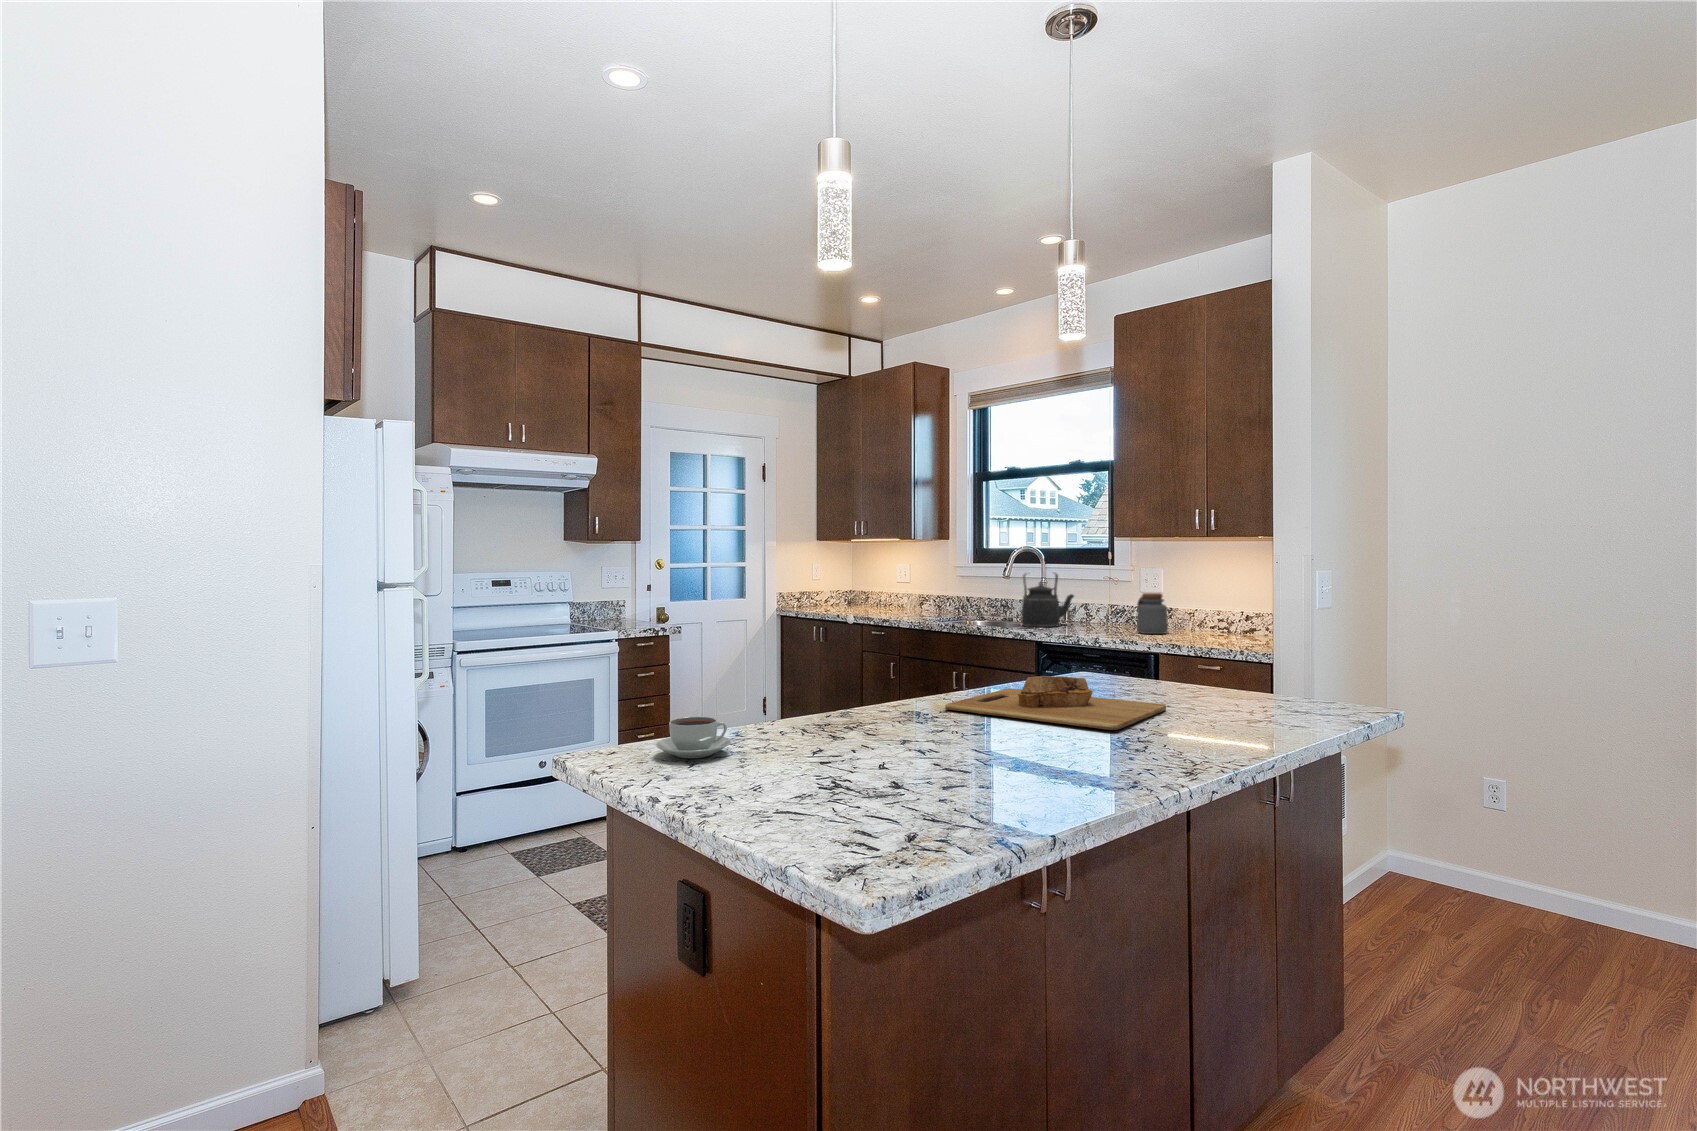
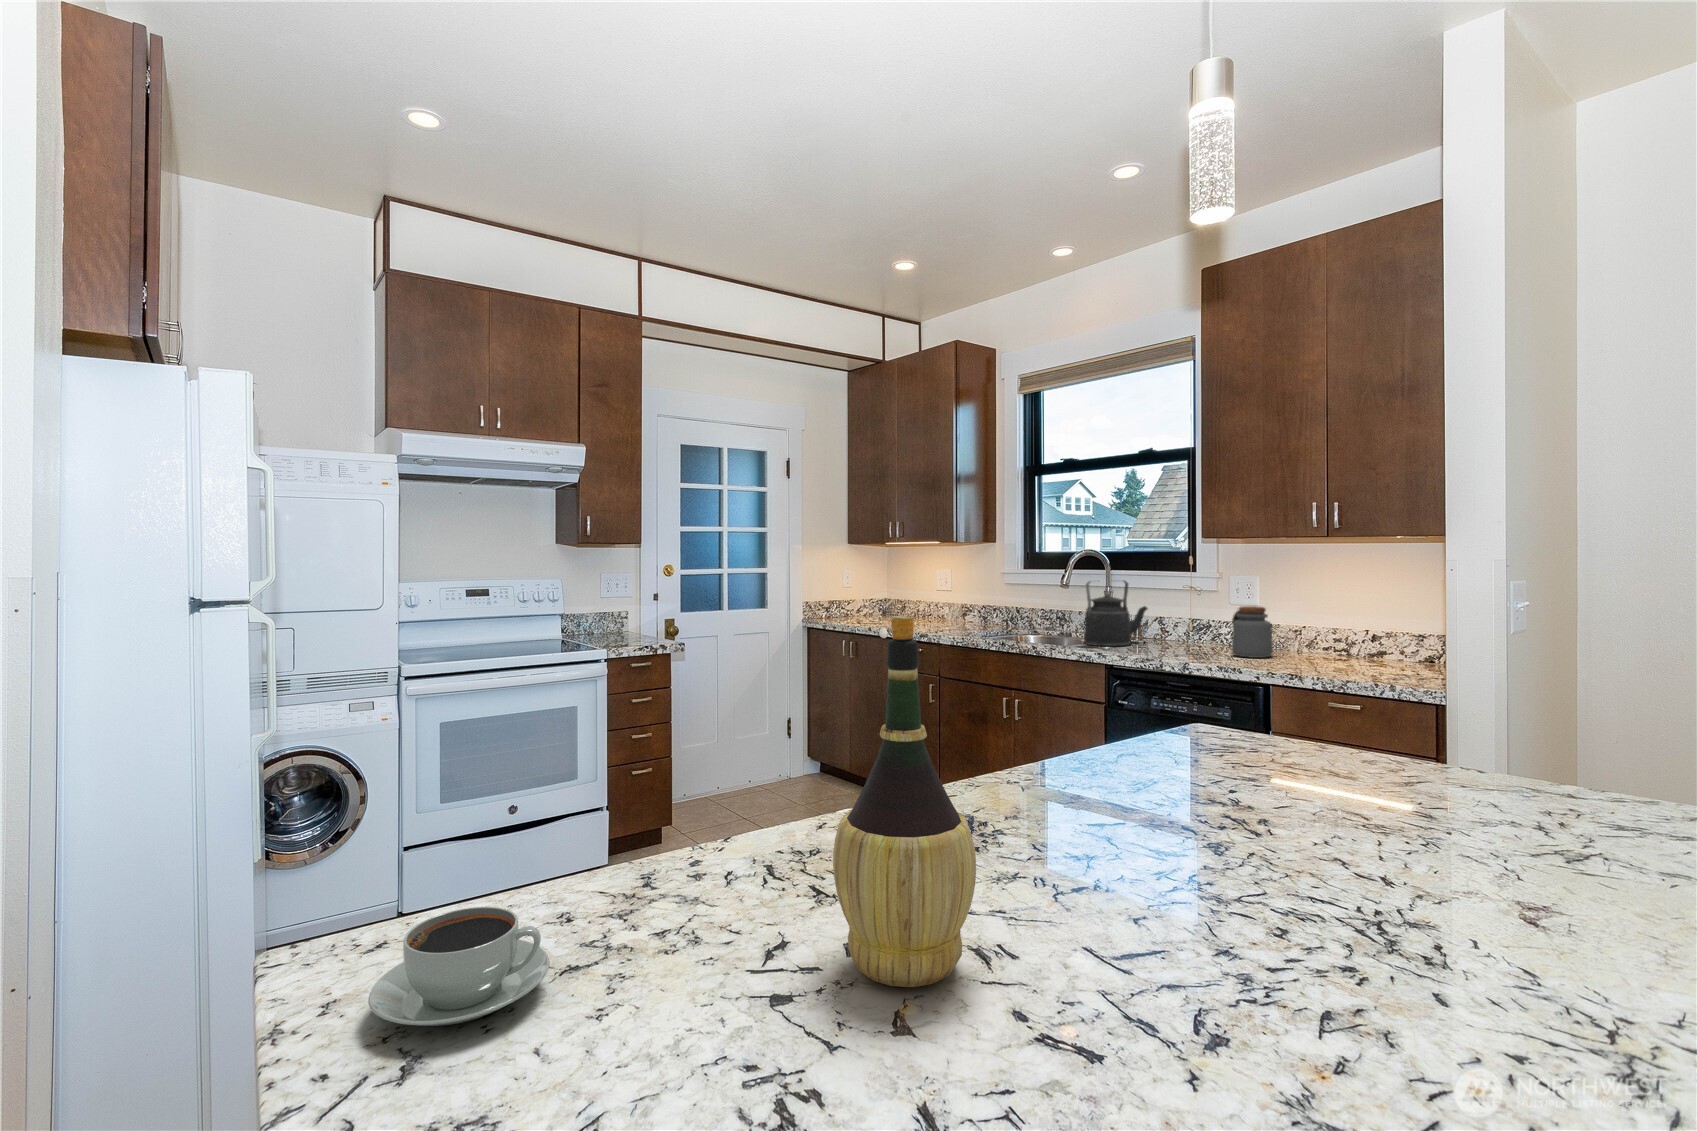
wine bottle: none [859,580,925,746] -> present [833,616,976,987]
cutting board: present [945,676,1166,730] -> none [1009,779,1421,926]

